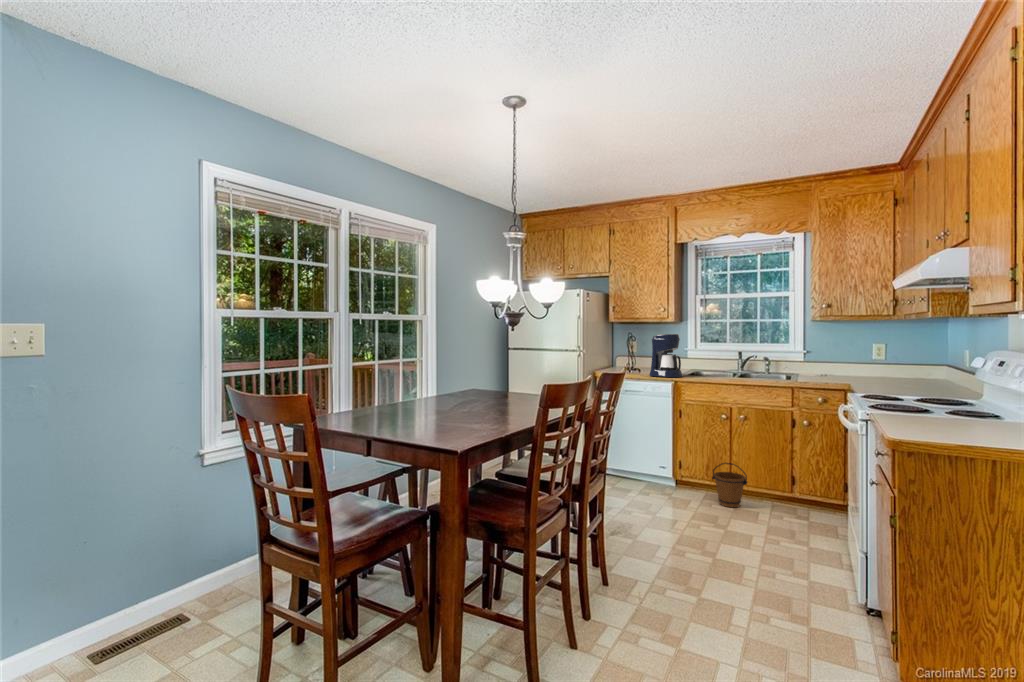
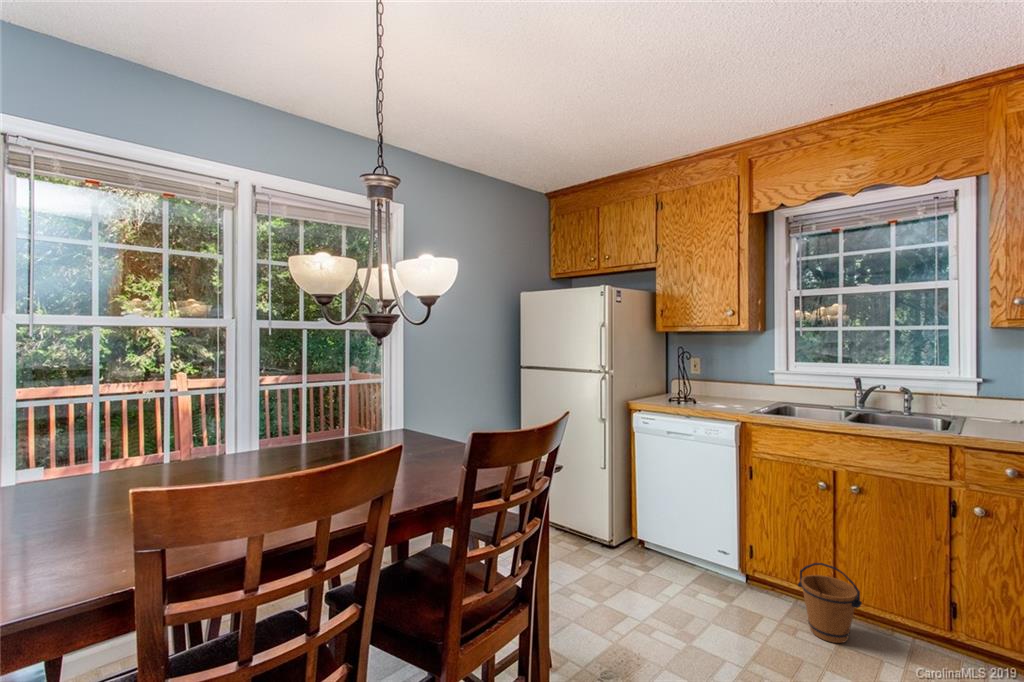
coffee maker: present [649,334,683,377] -> none [703,349,756,416]

